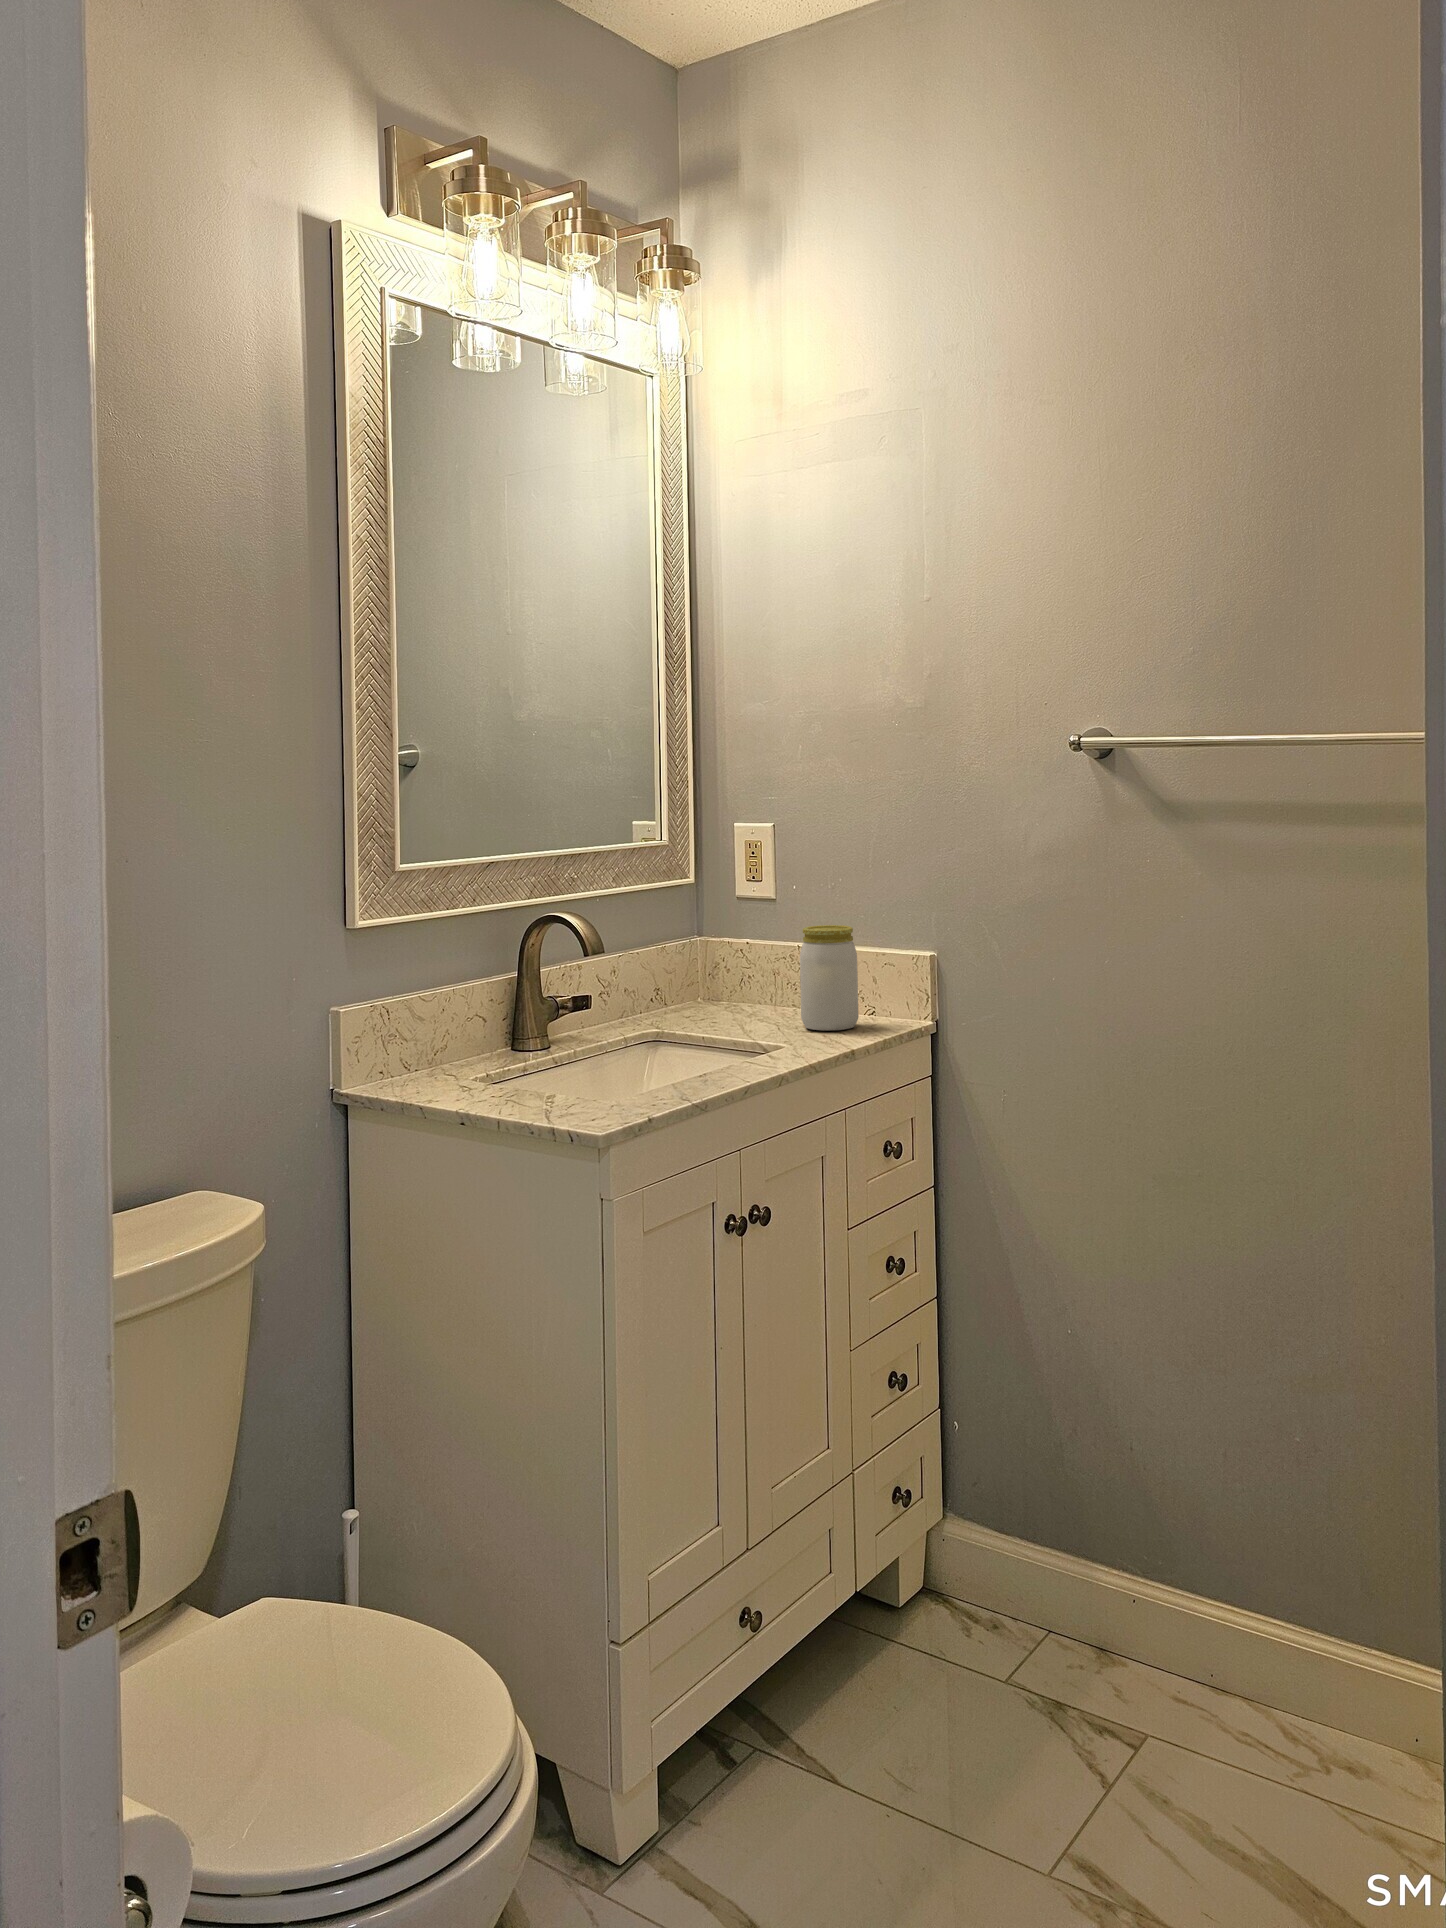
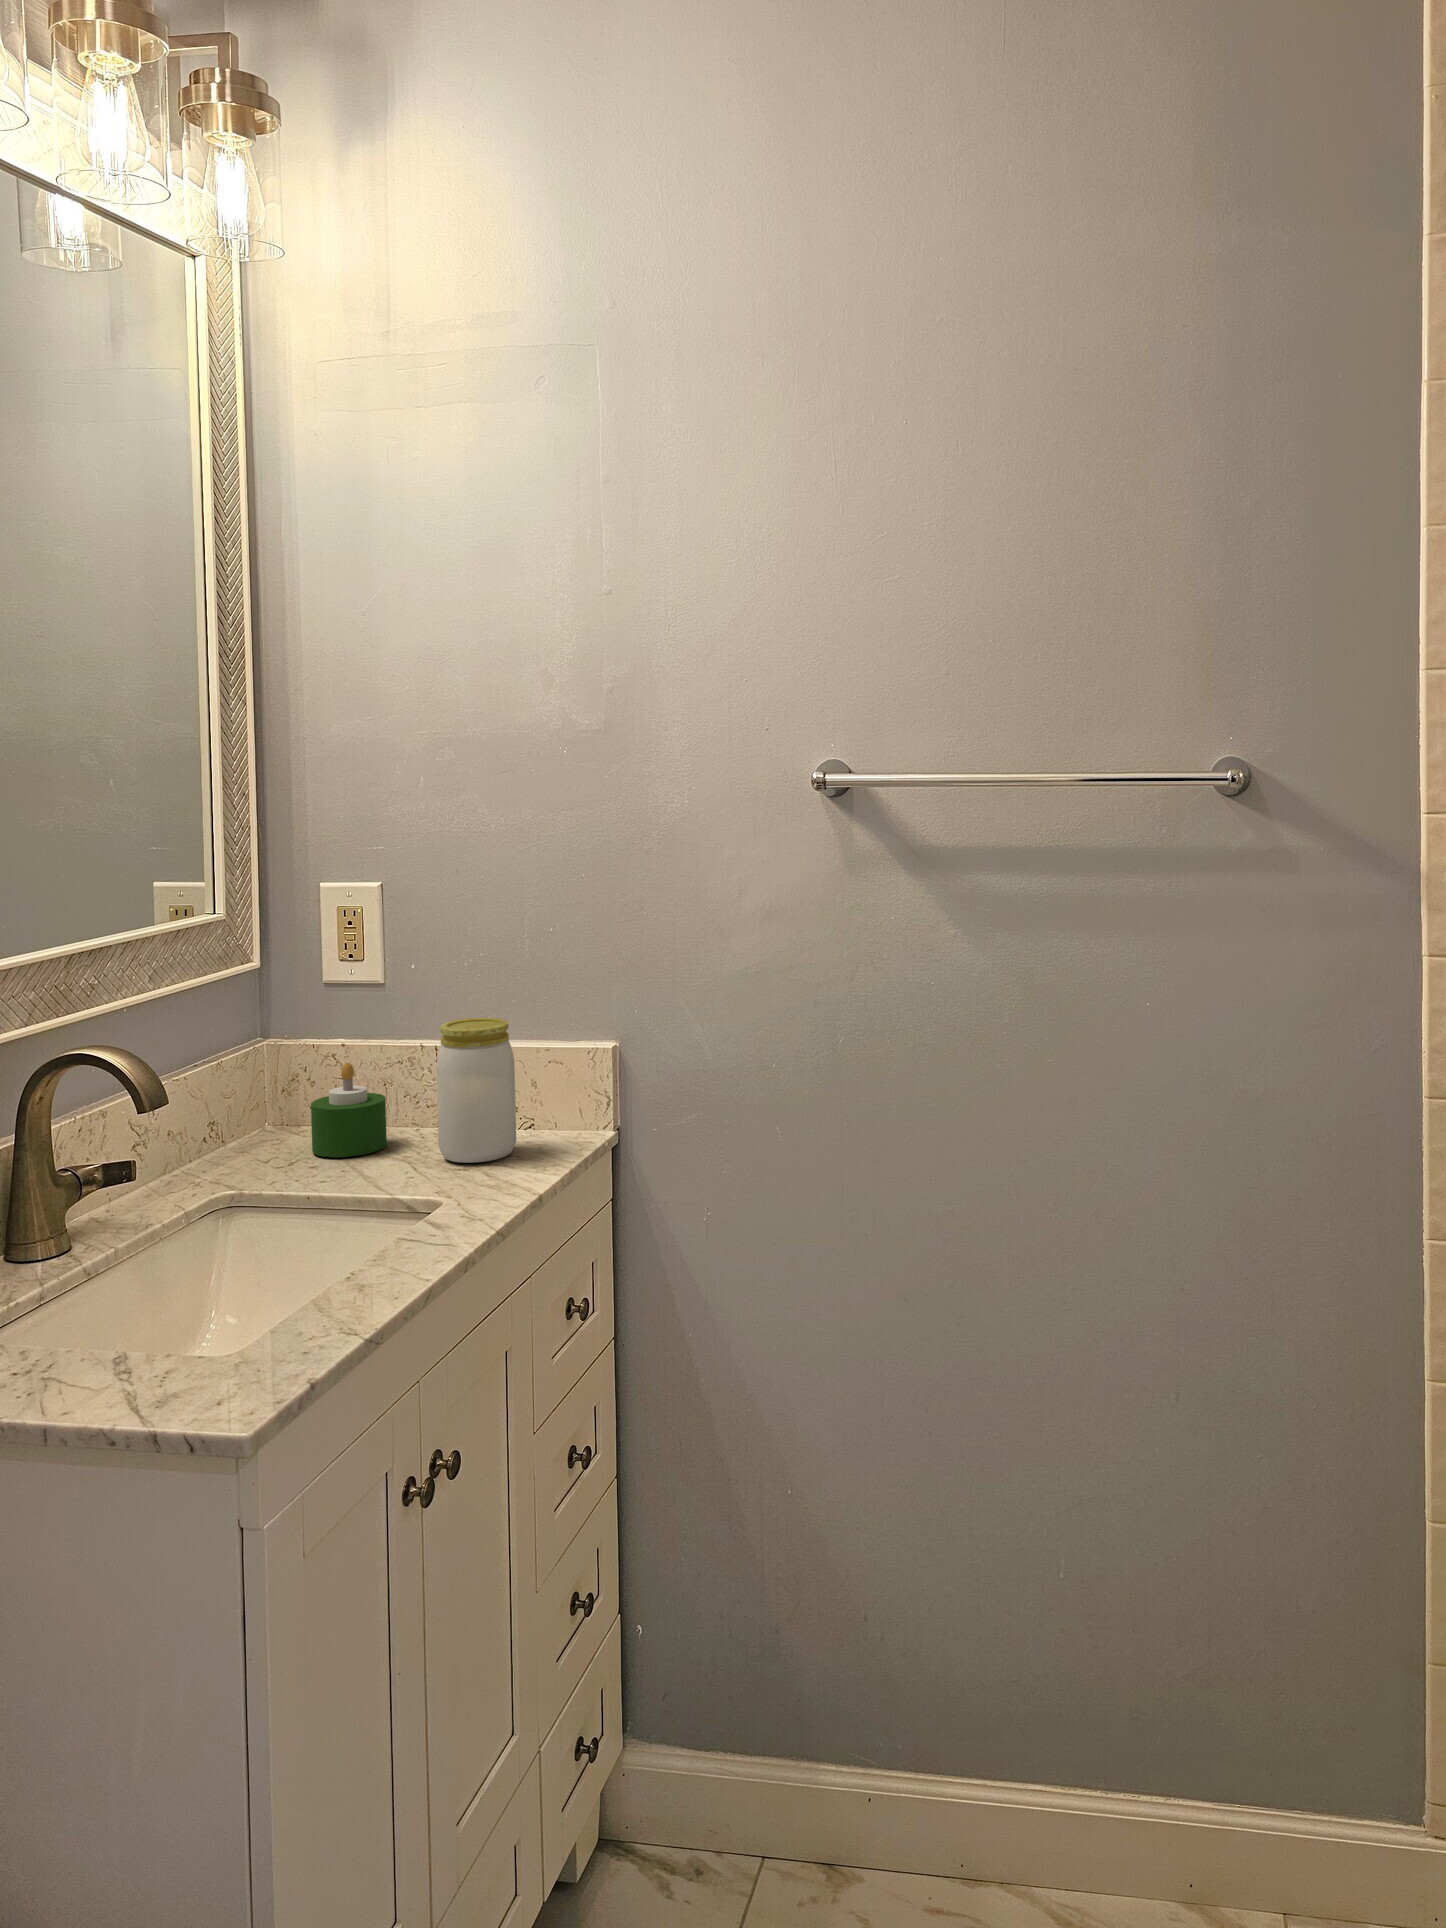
candle: none [720,955,773,1022] -> present [311,1063,387,1157]

